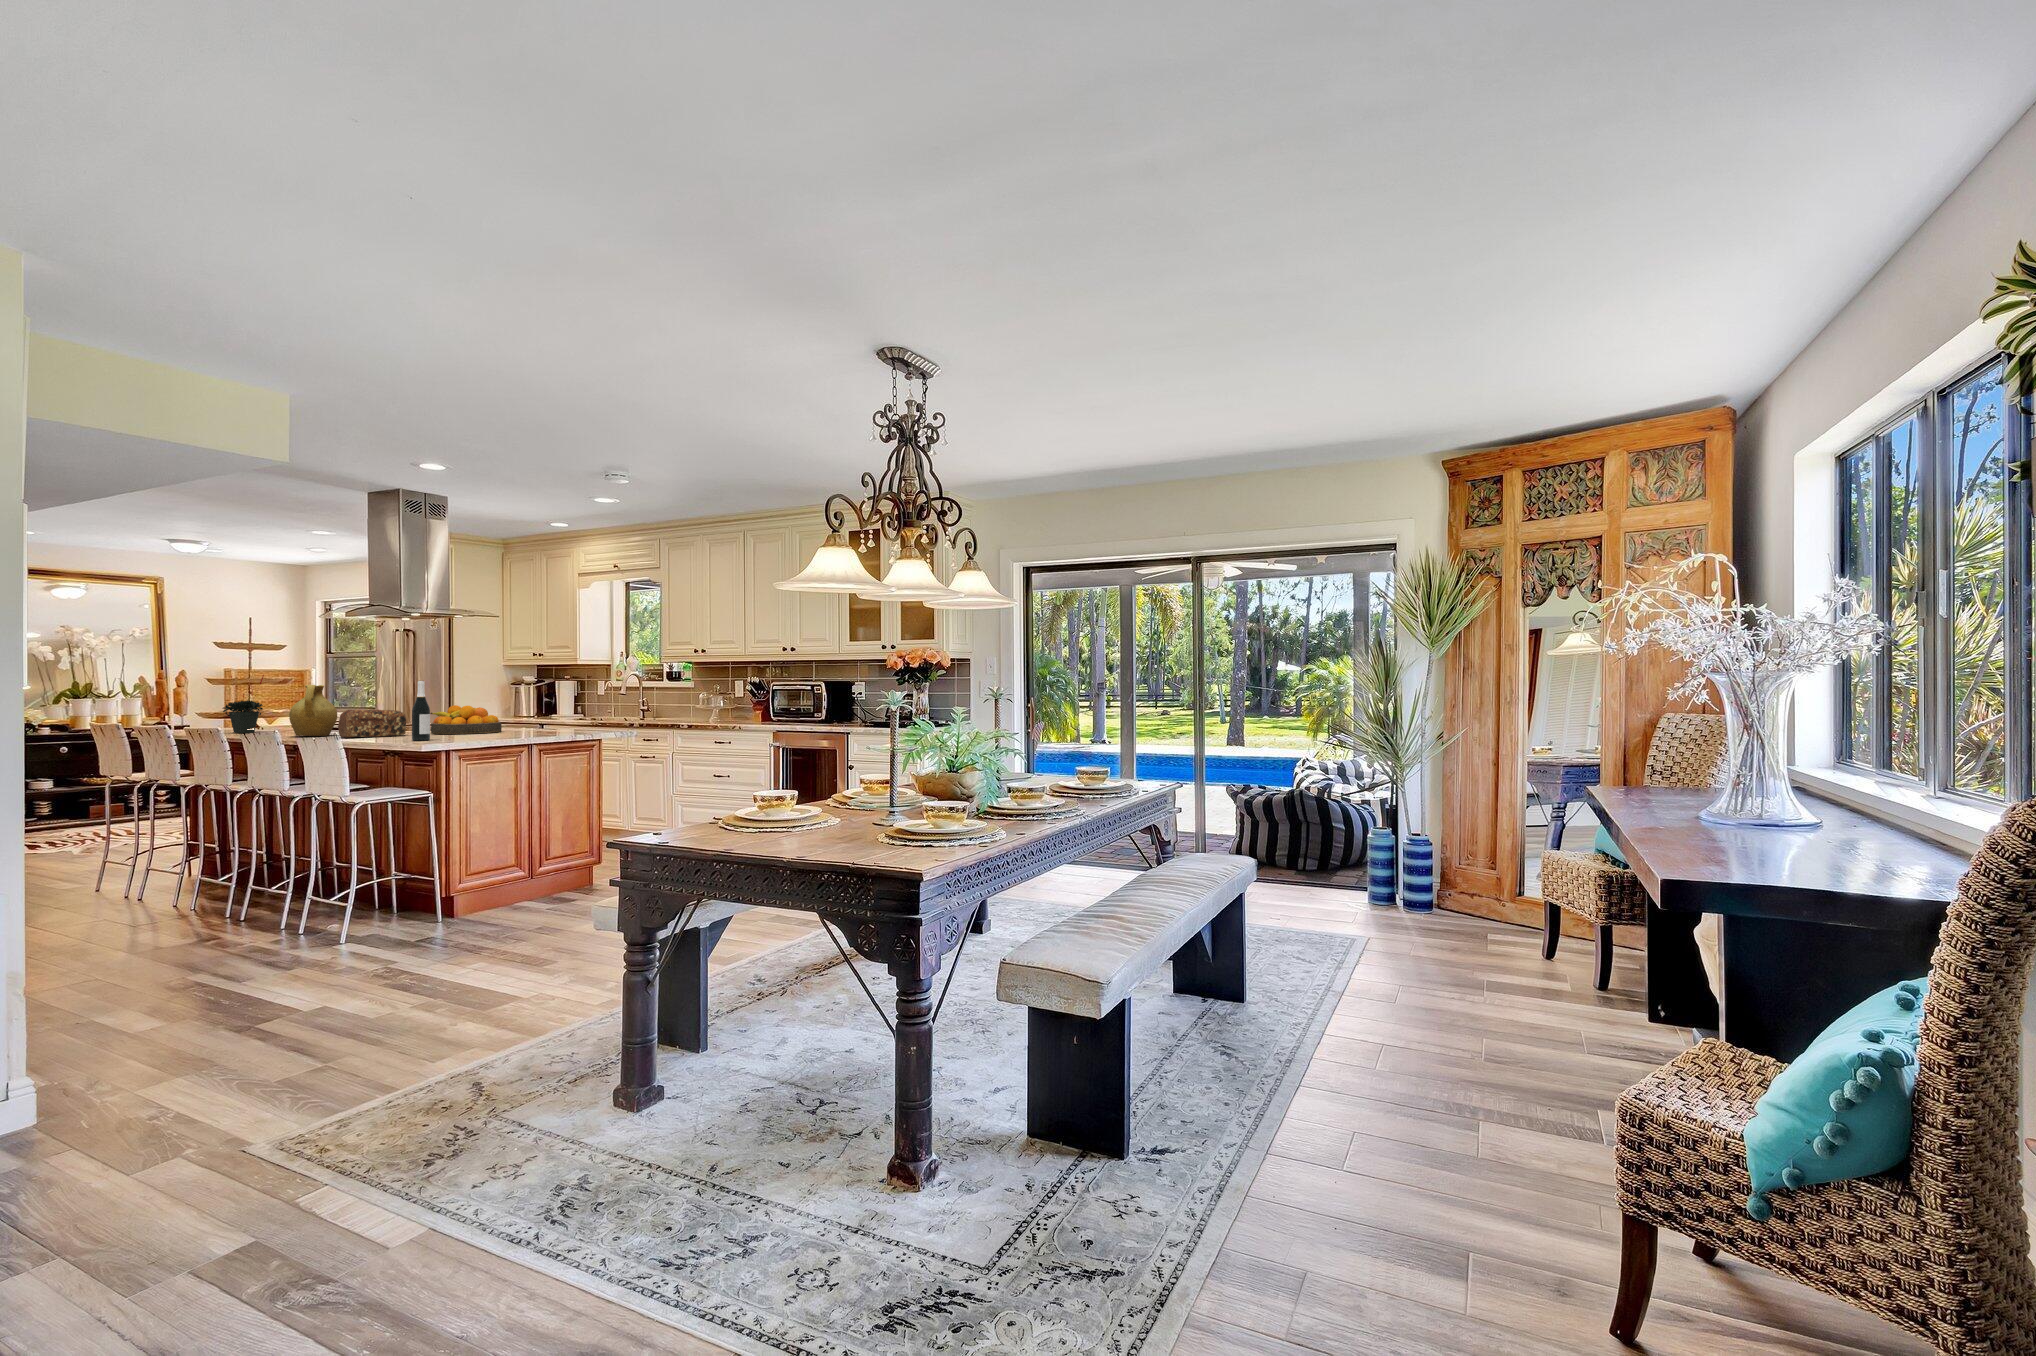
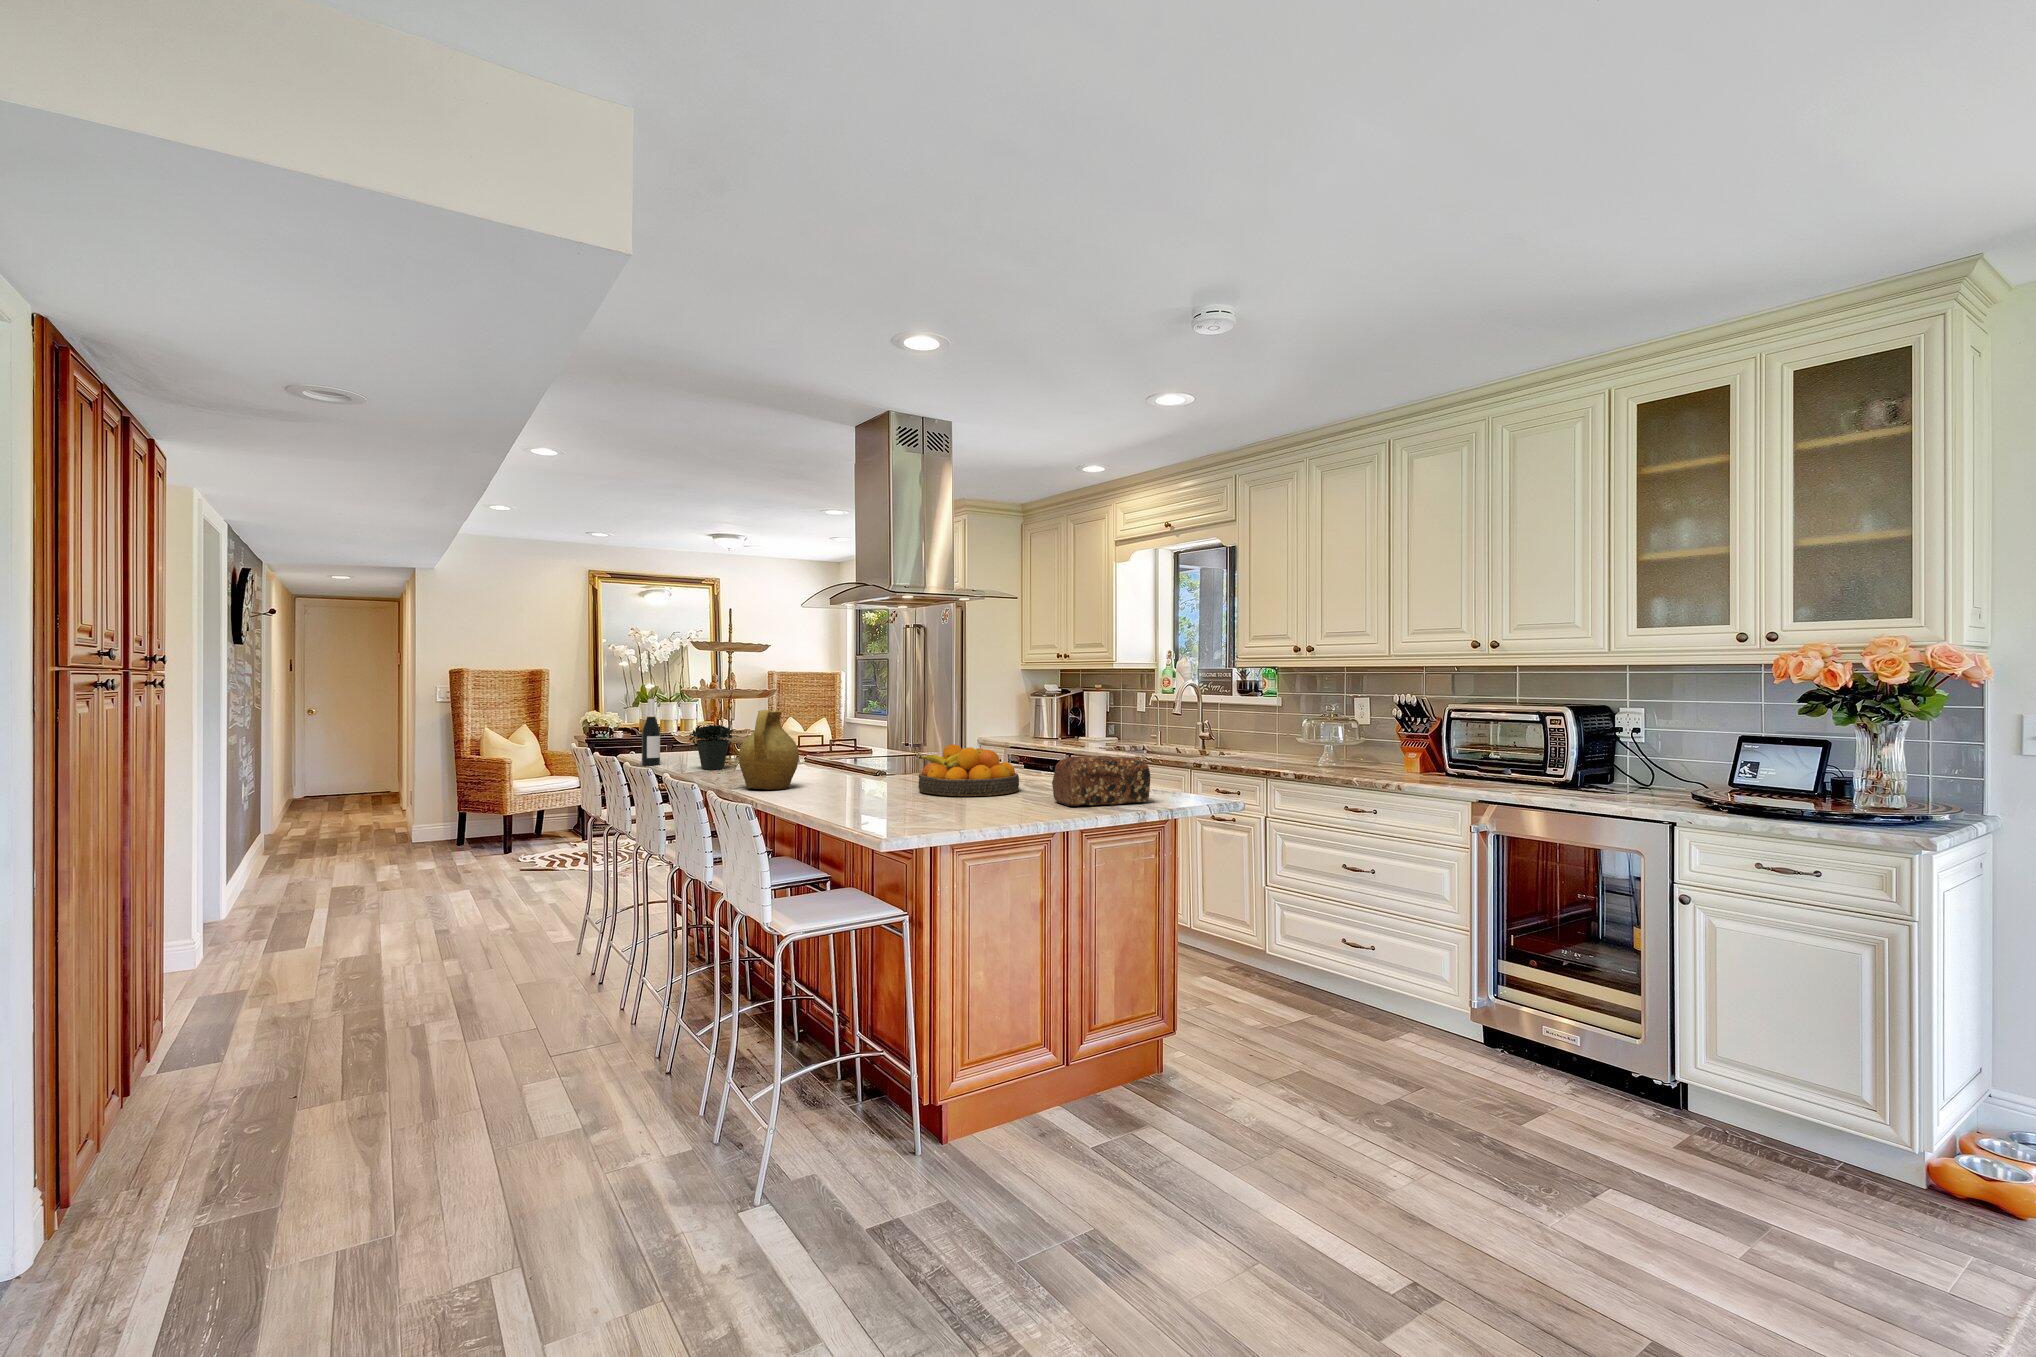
wine bottle: present [412,680,430,741] -> present [642,698,660,765]
bread loaf: present [338,709,406,738] -> present [1052,755,1150,806]

